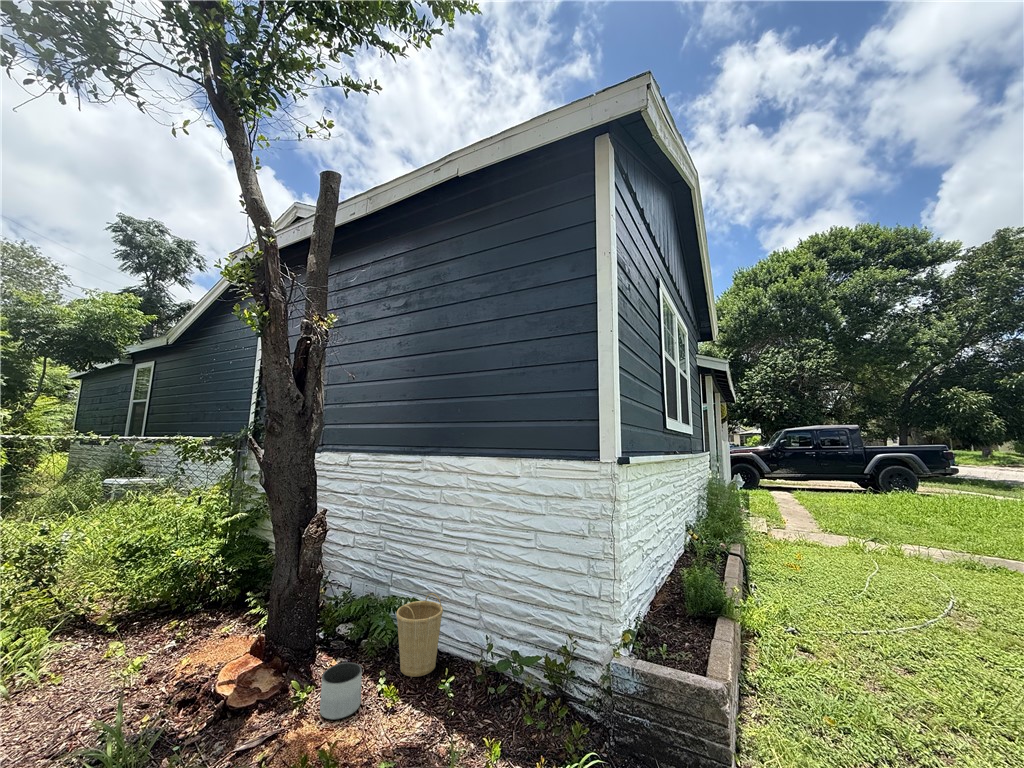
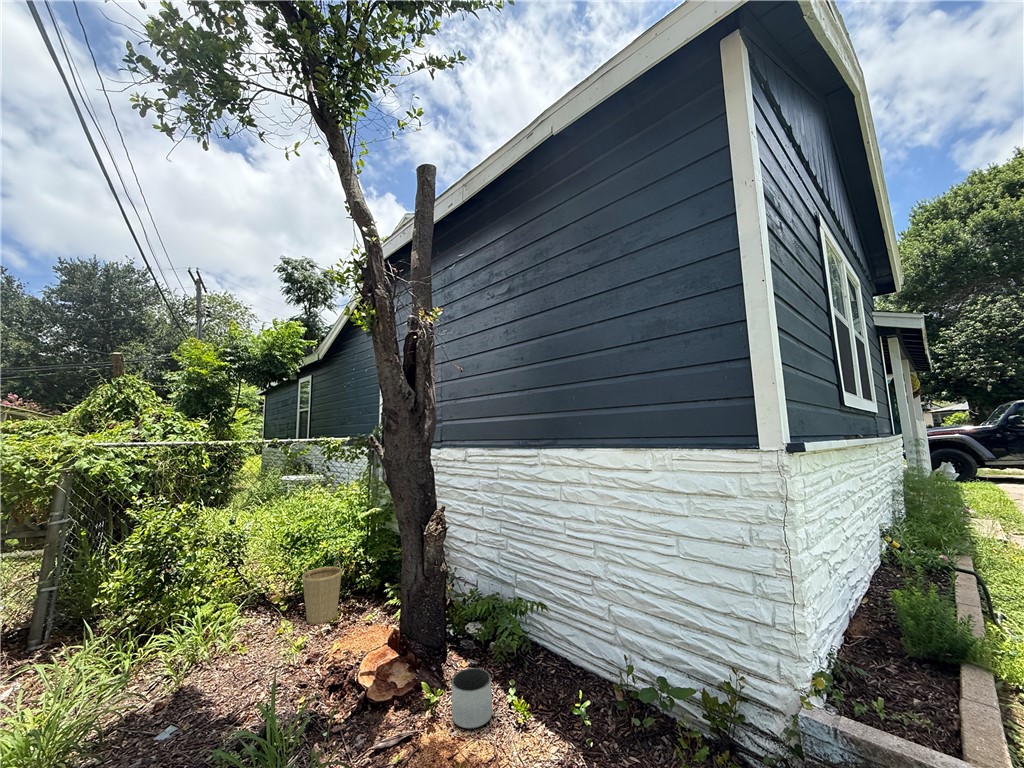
basket: present [397,593,443,677] -> present [302,561,342,624]

